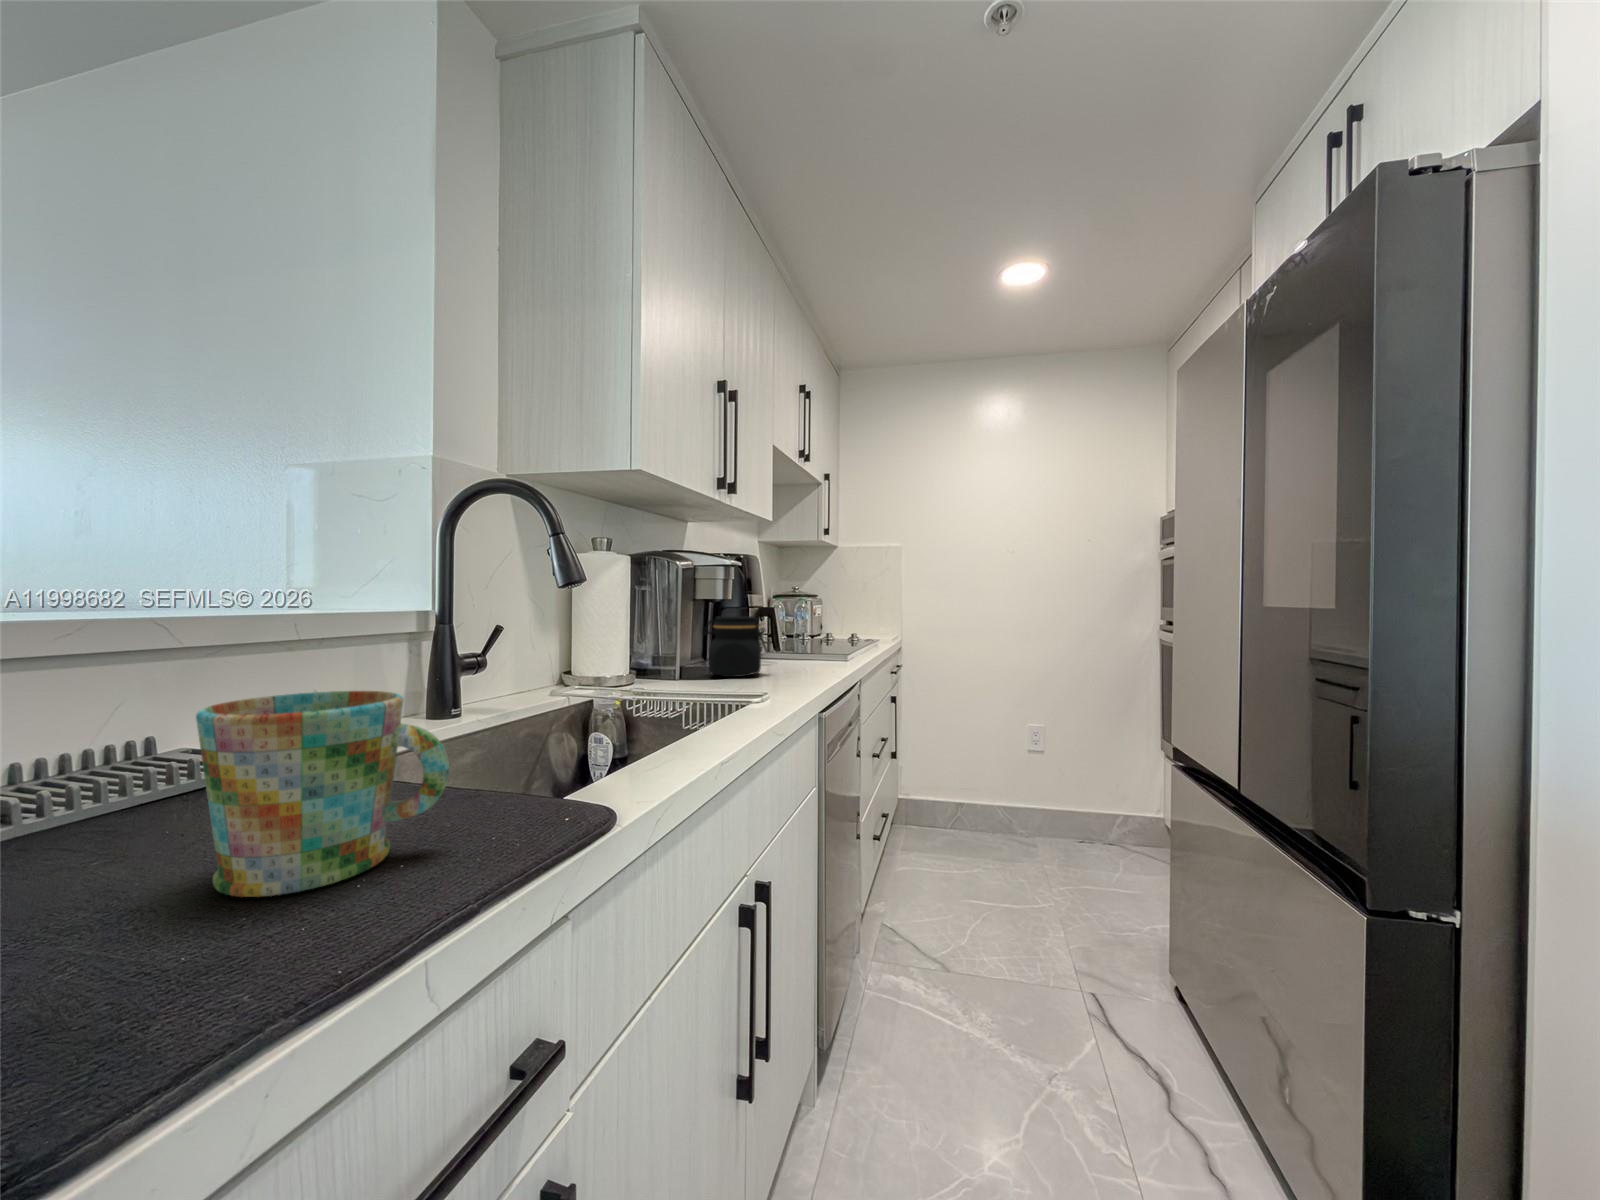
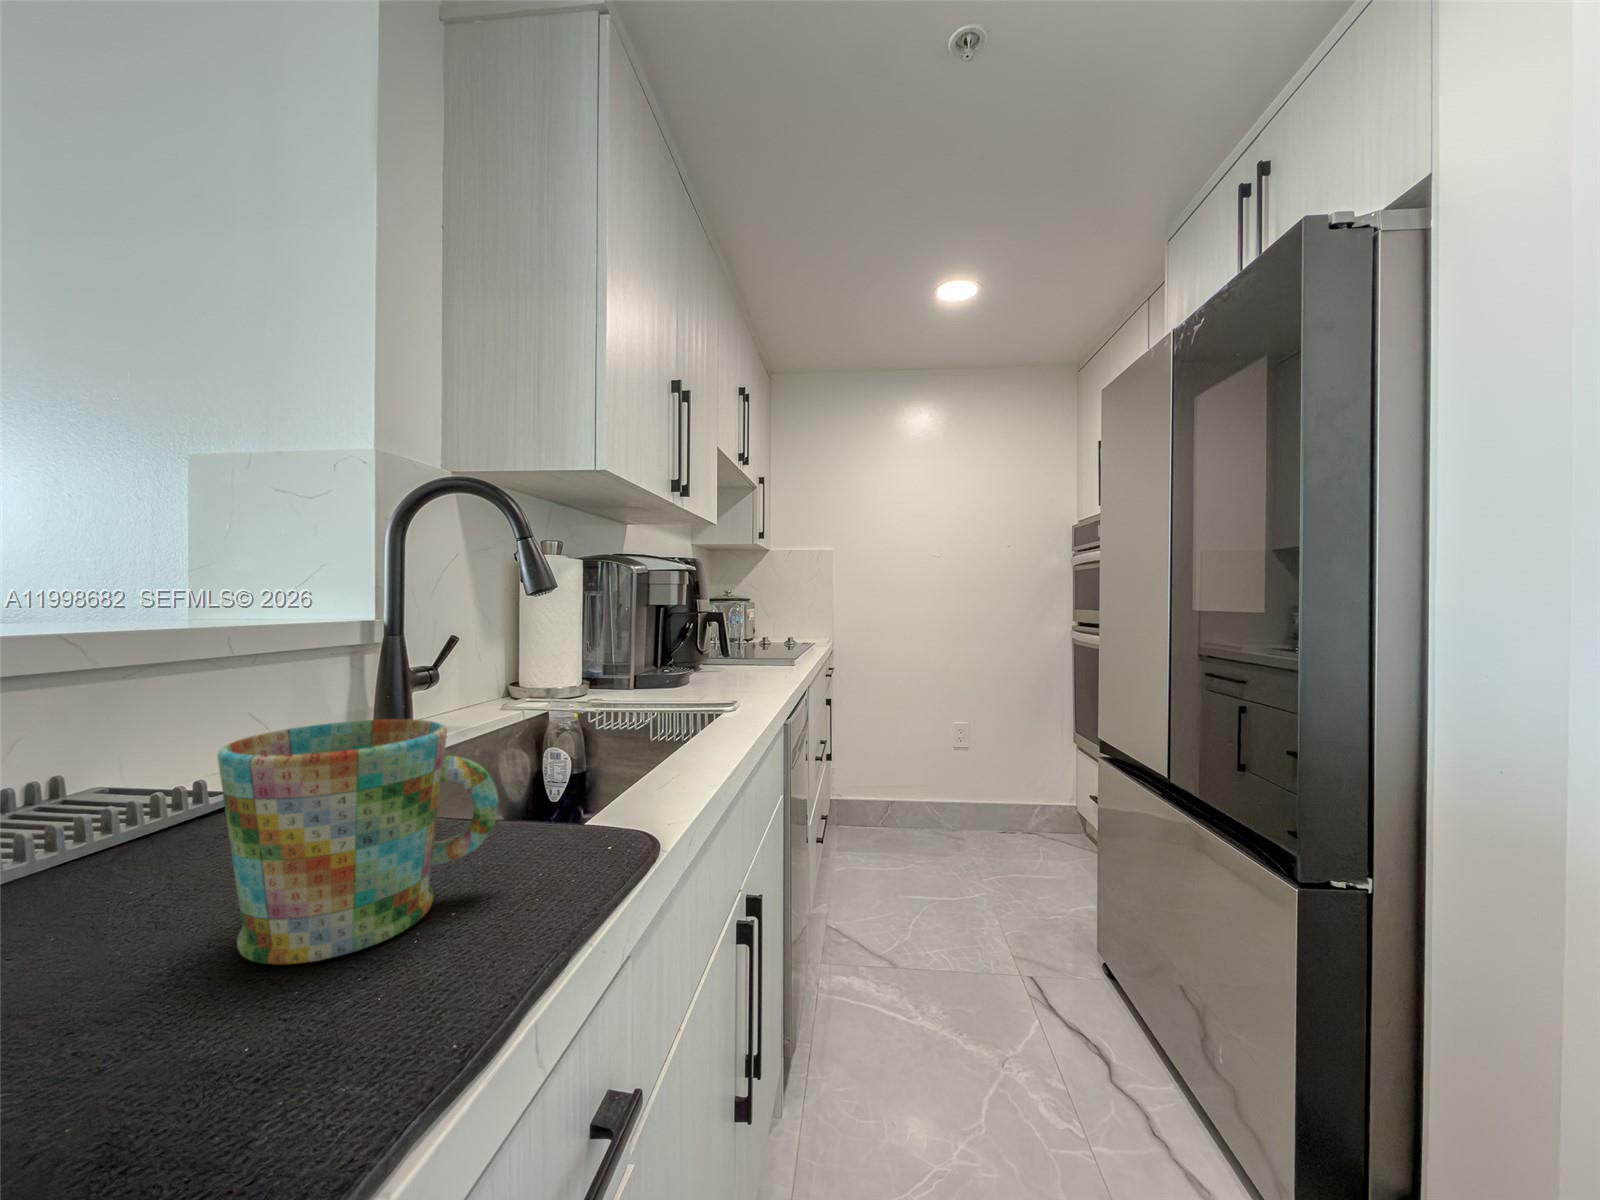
jar: present [702,616,768,677] -> none [657,622,724,684]

